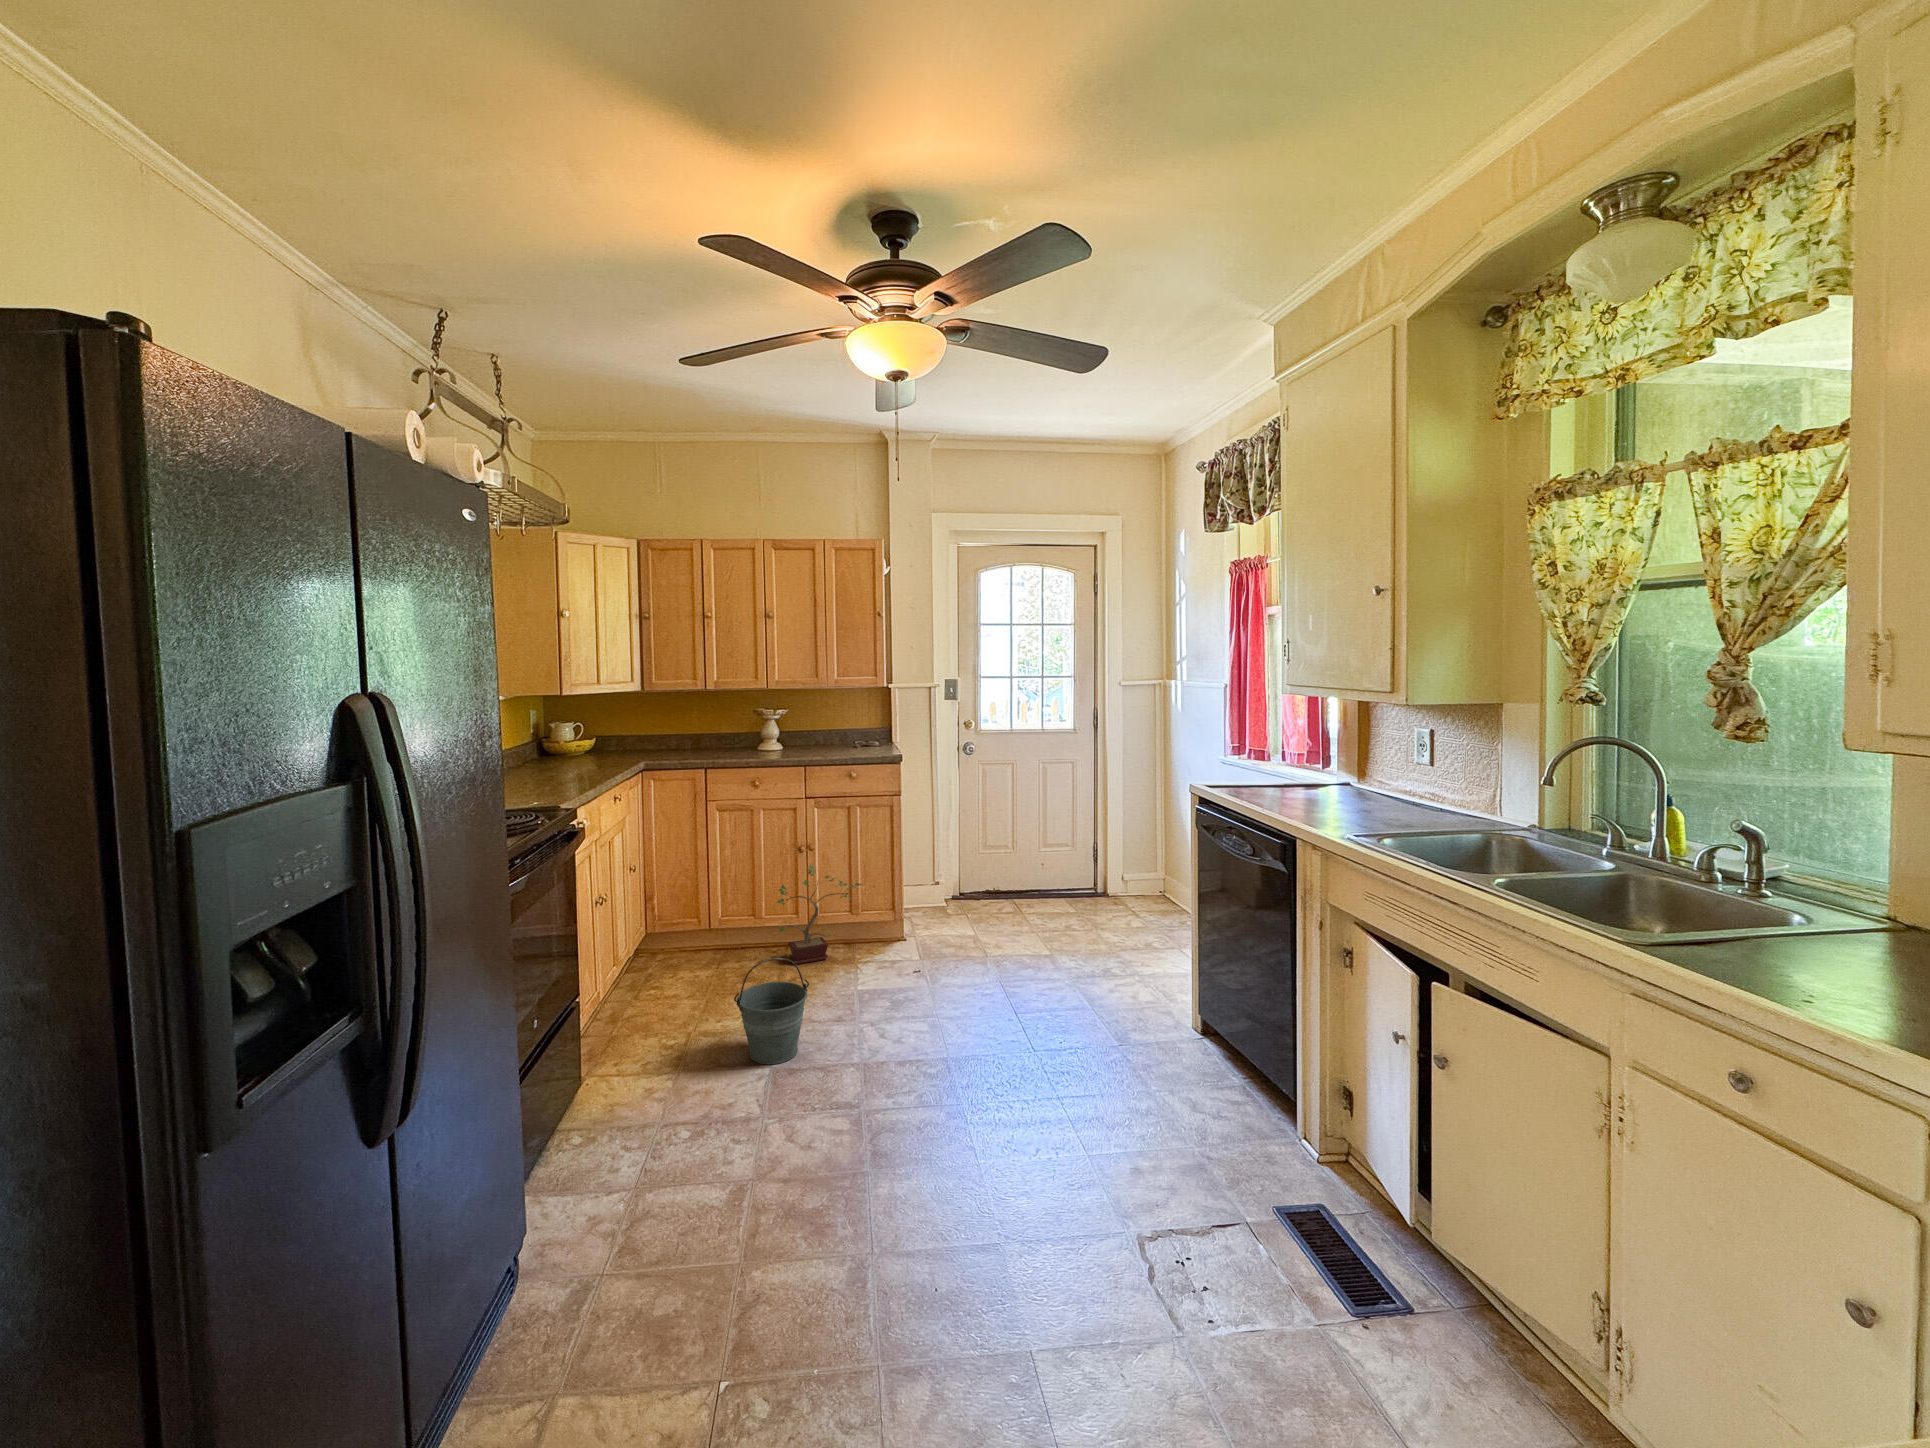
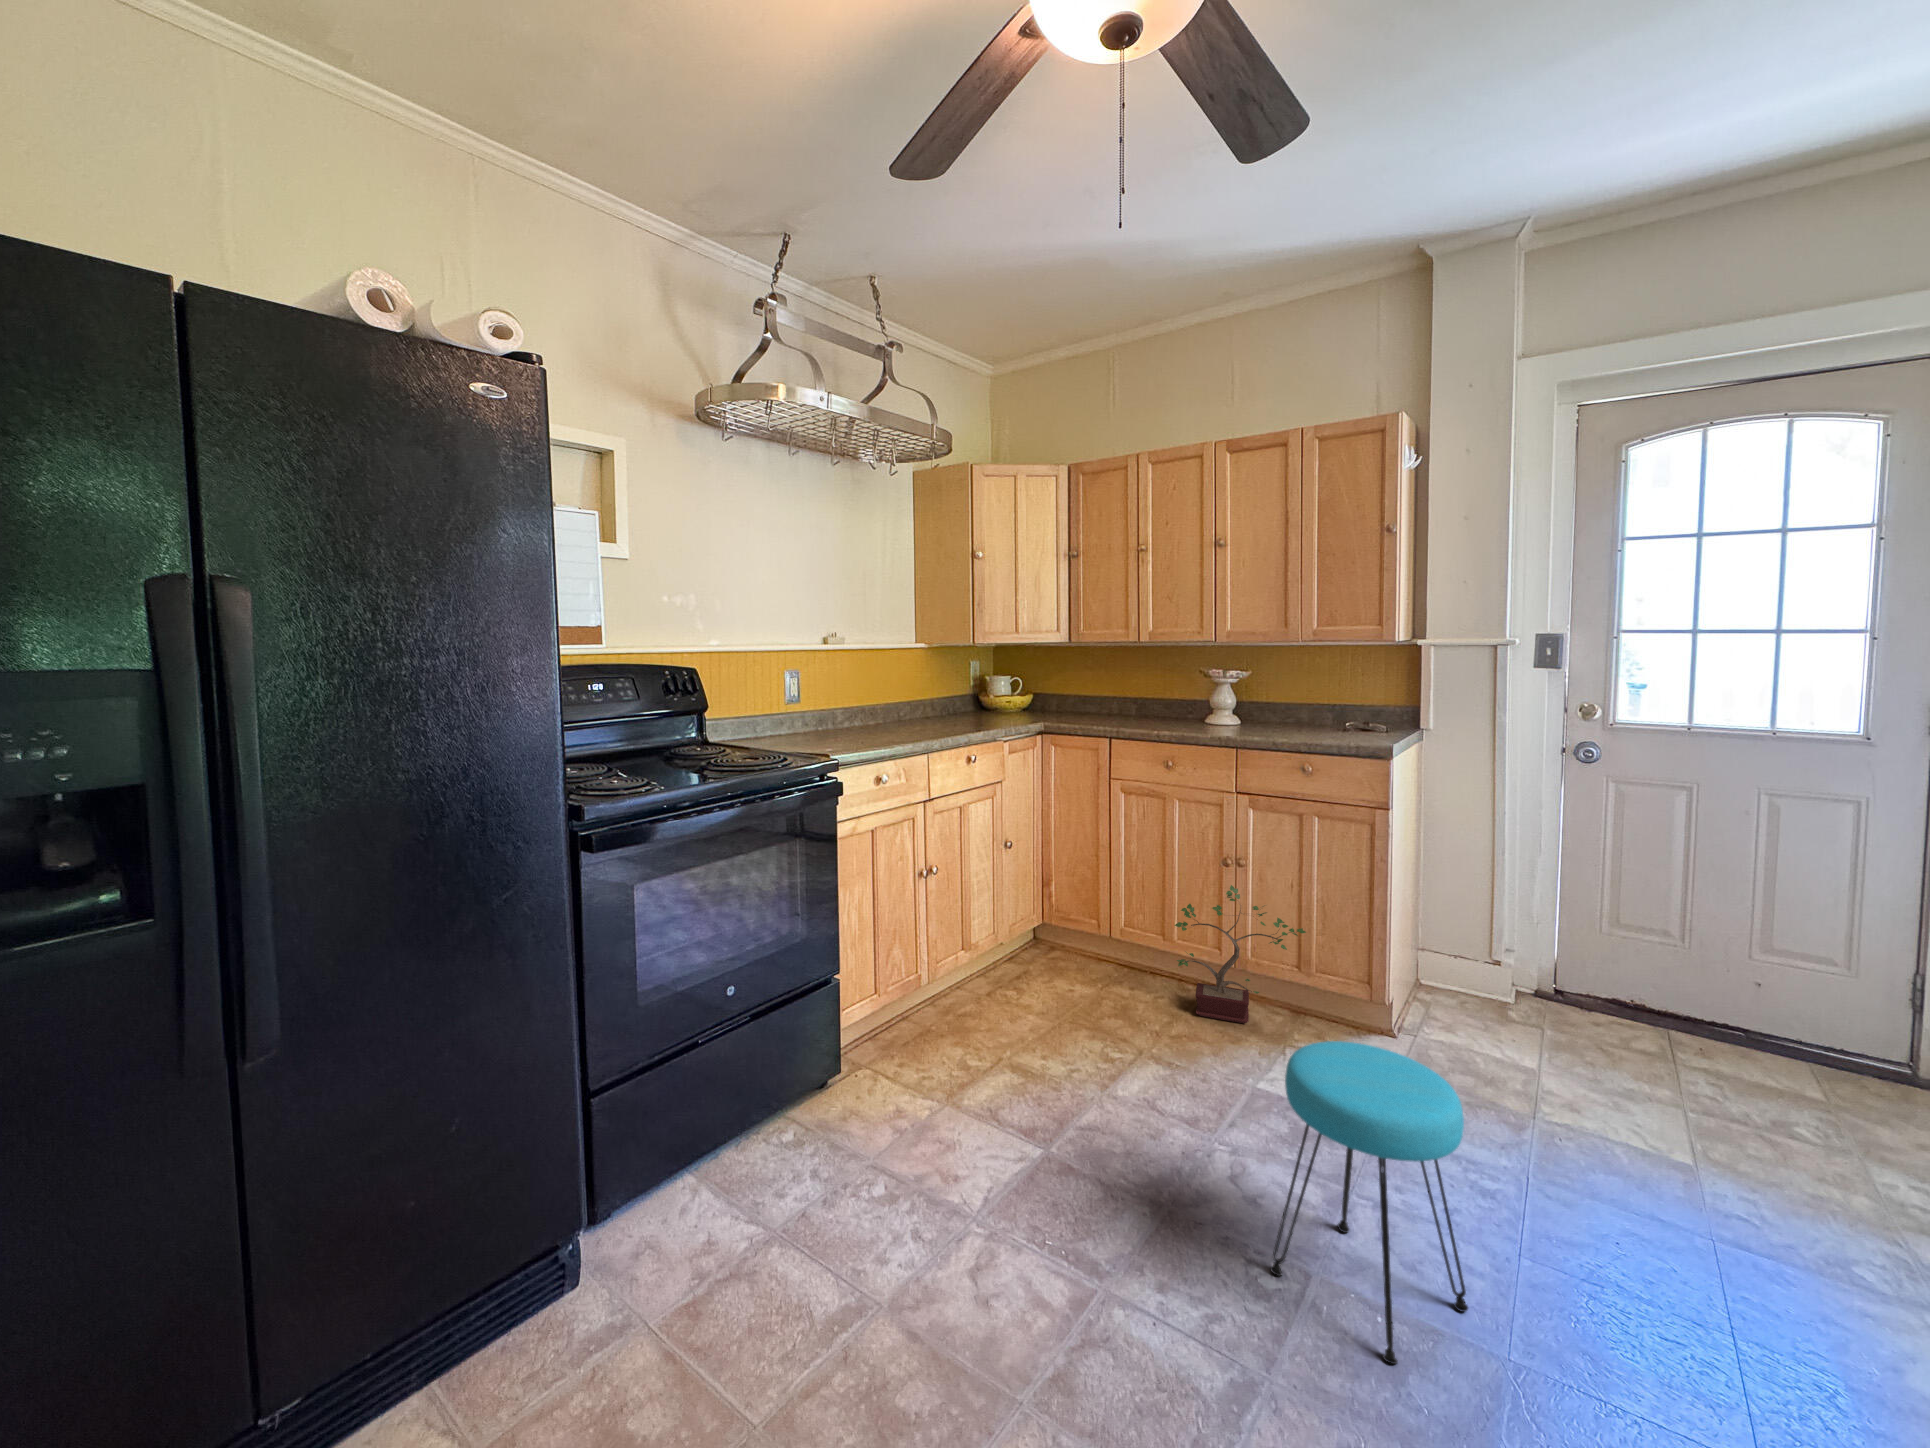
stool: none [926,921,1008,1070] -> present [1270,1041,1468,1364]
bucket: present [734,958,809,1065] -> none [1014,1000,1122,1151]

